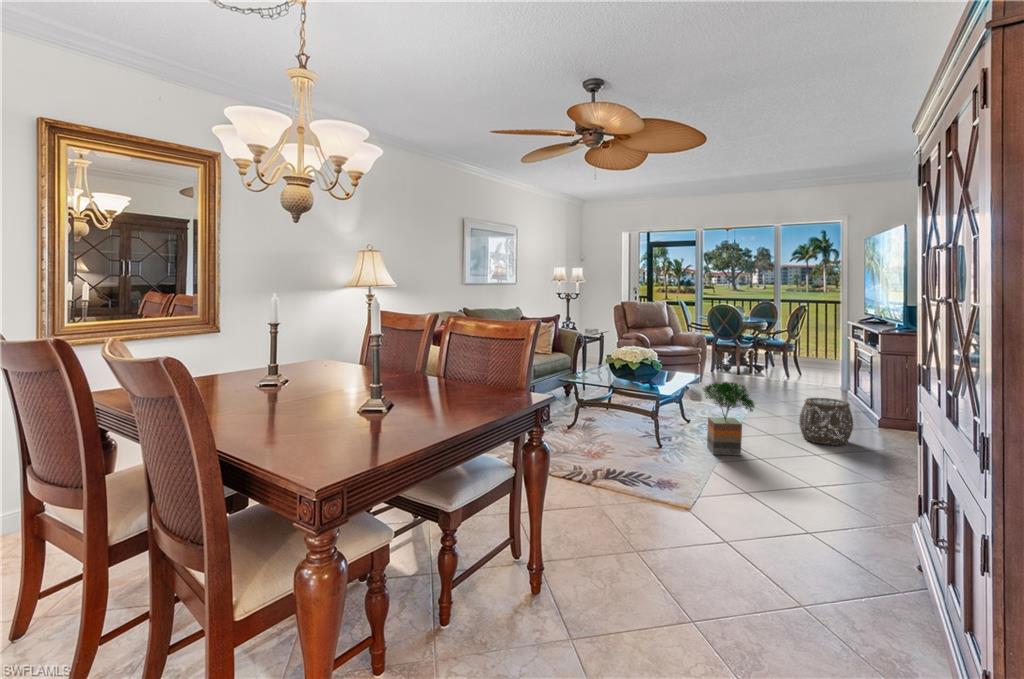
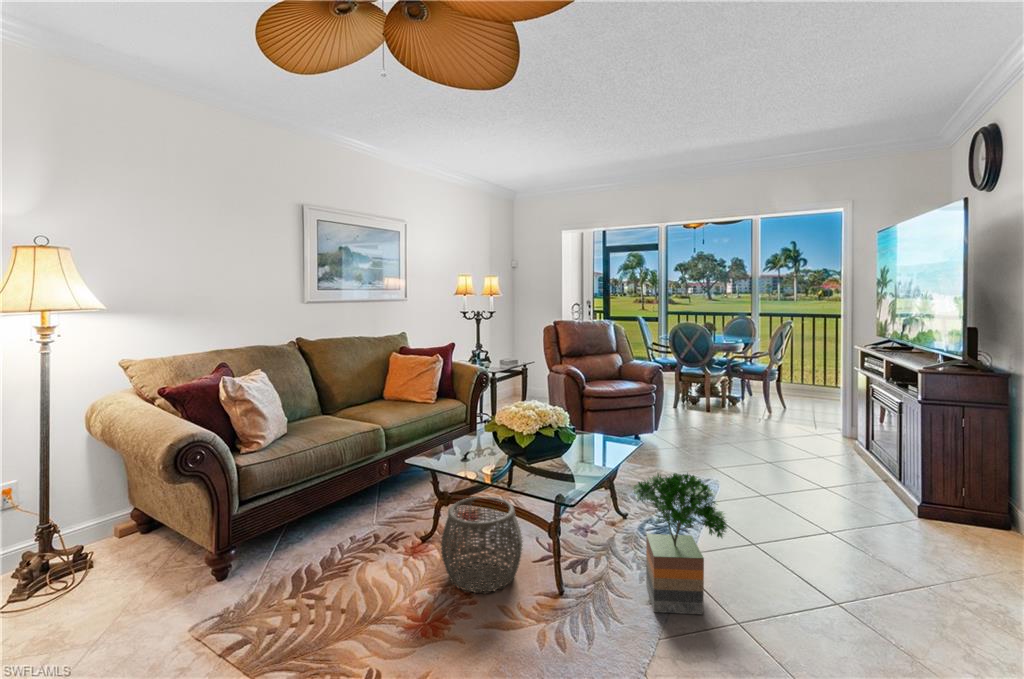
woven basket: present [799,398,853,446] -> present [441,497,523,593]

